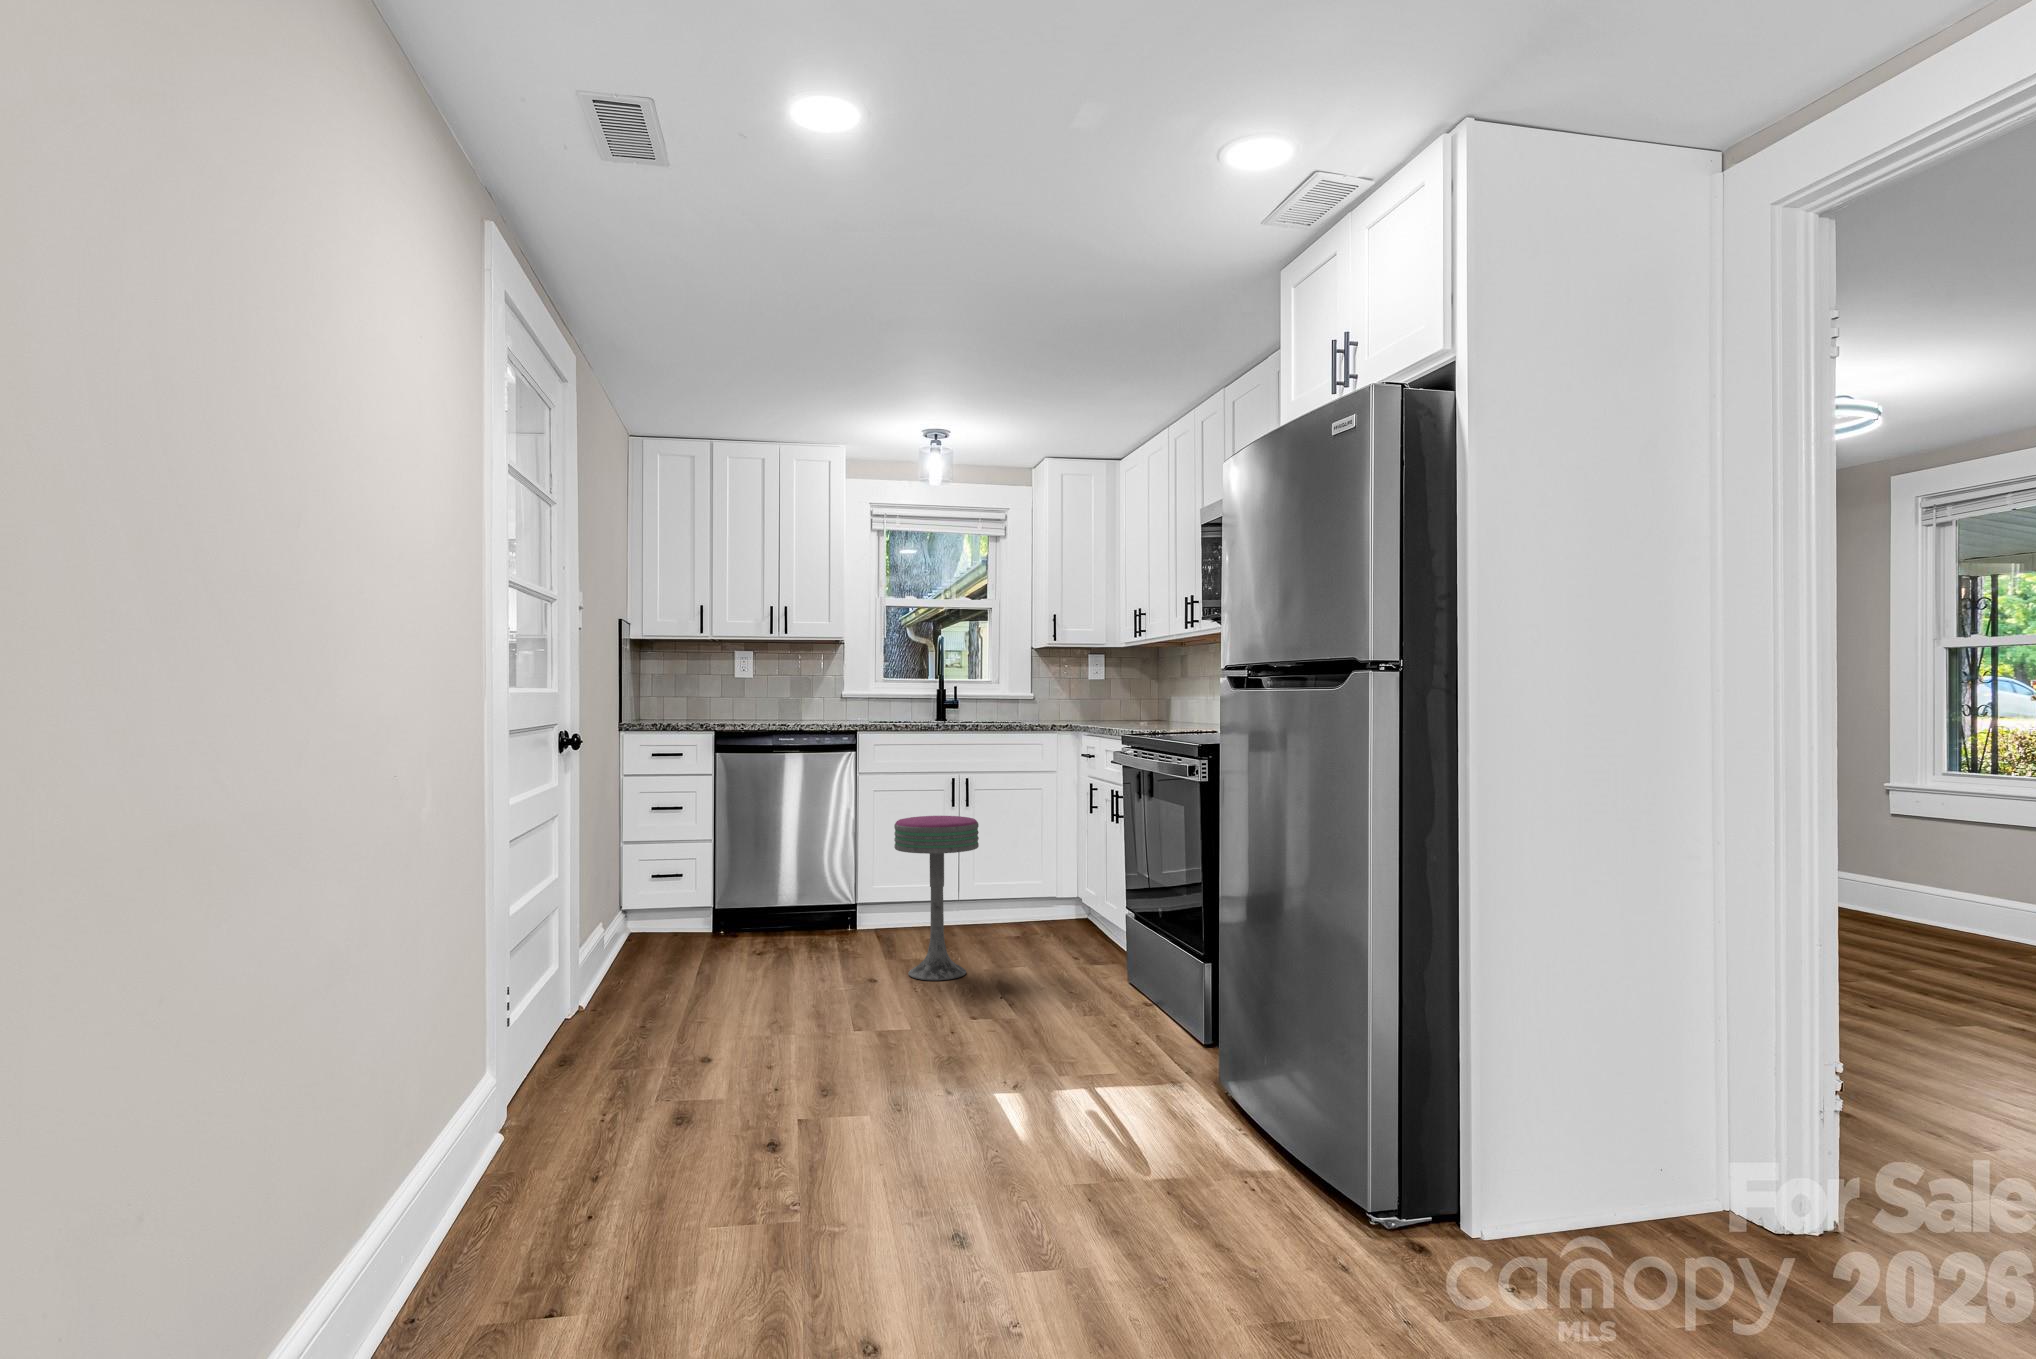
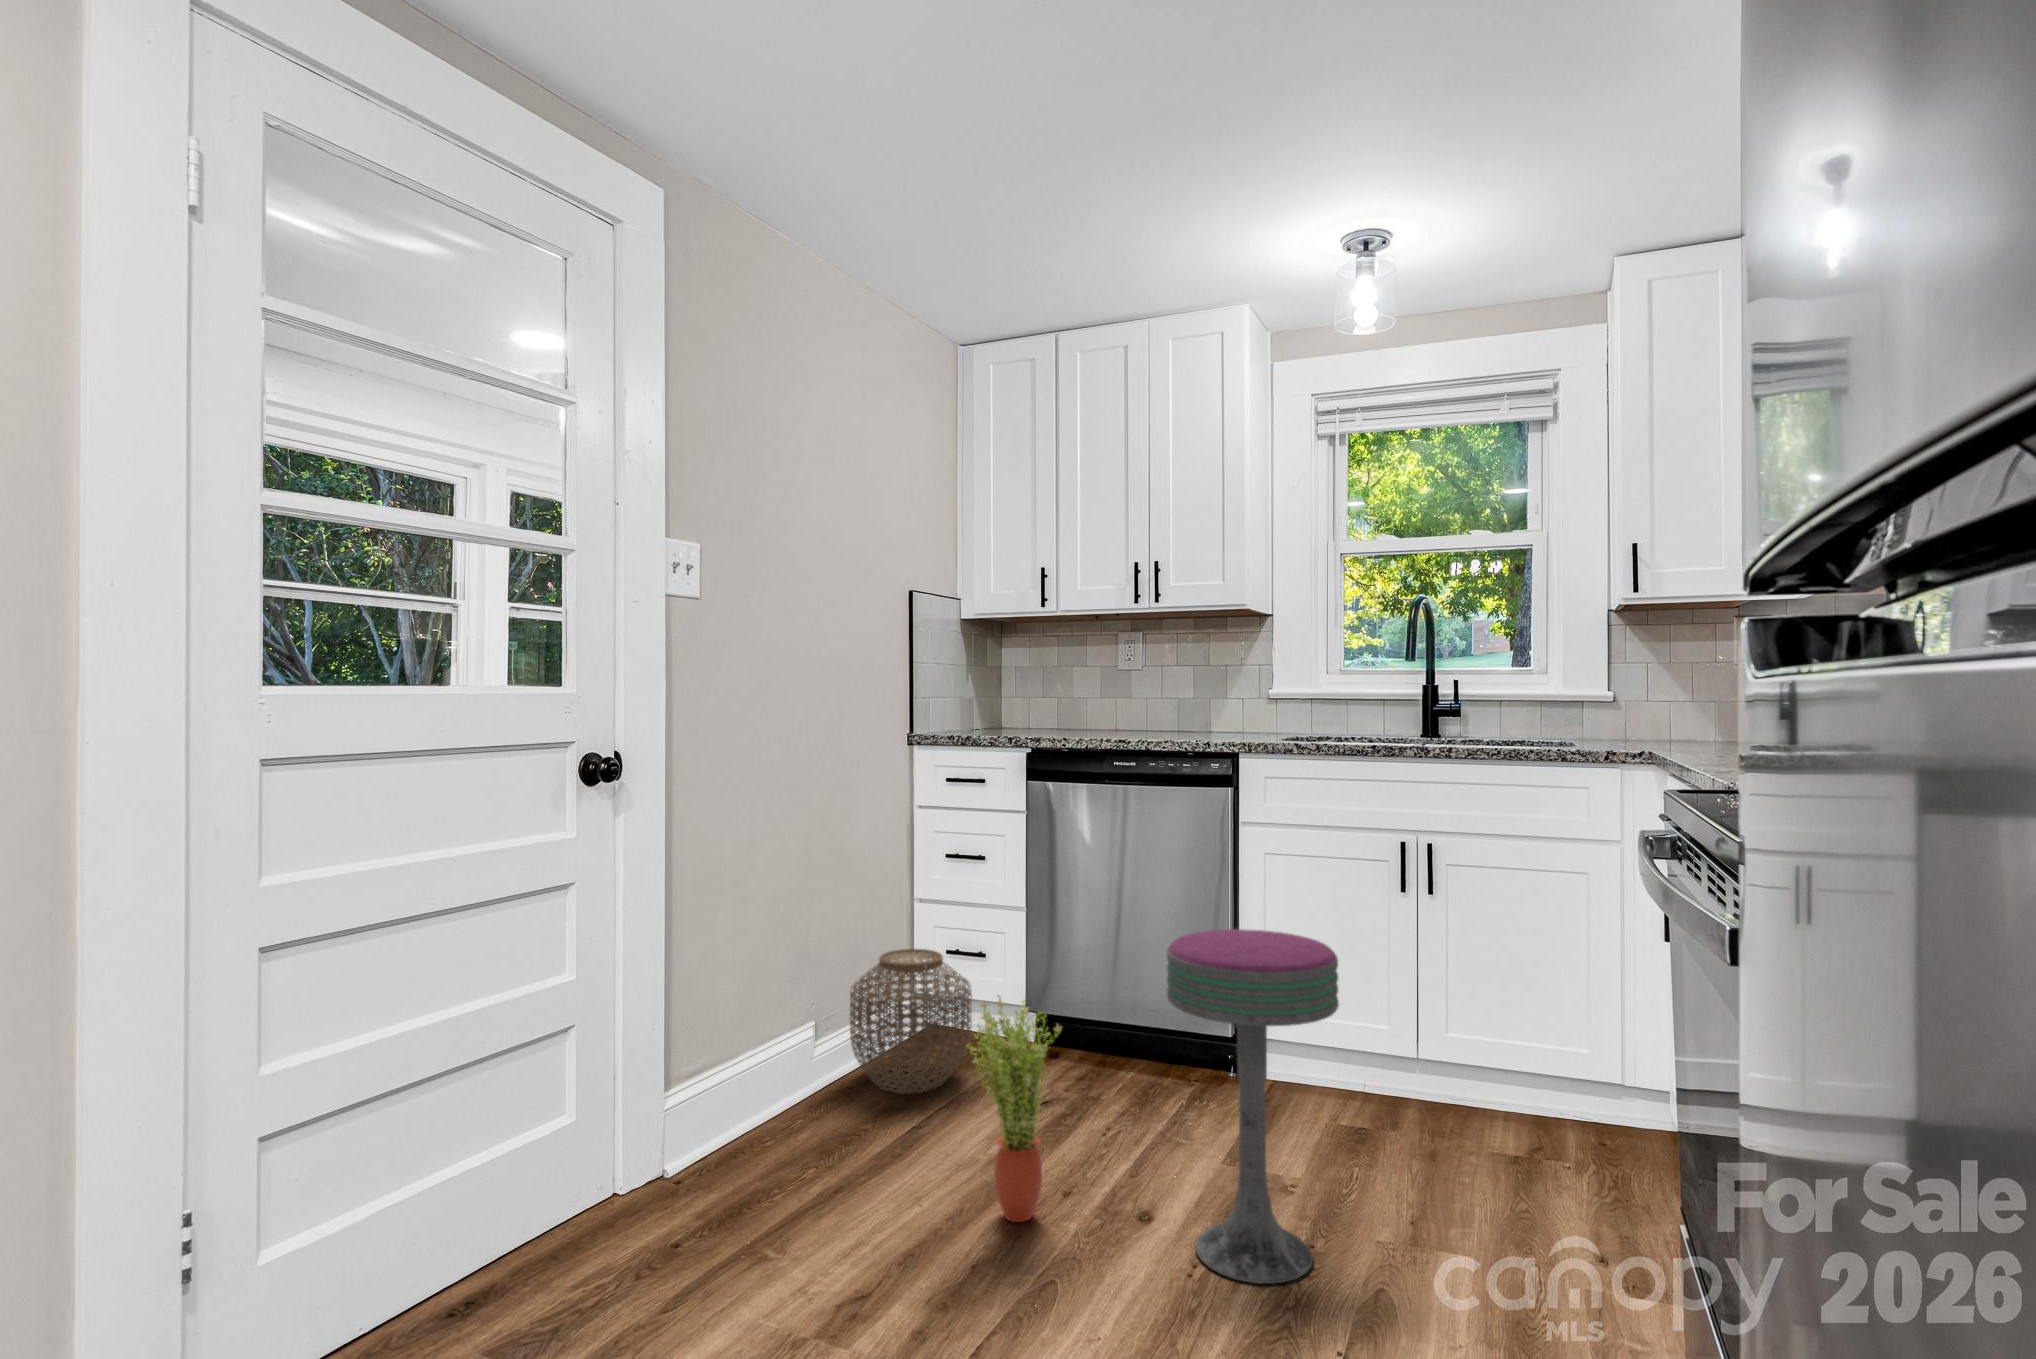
potted plant: none [792,862,838,986] -> present [967,996,1061,1222]
woven basket: none [619,869,706,963] -> present [850,949,972,1094]

